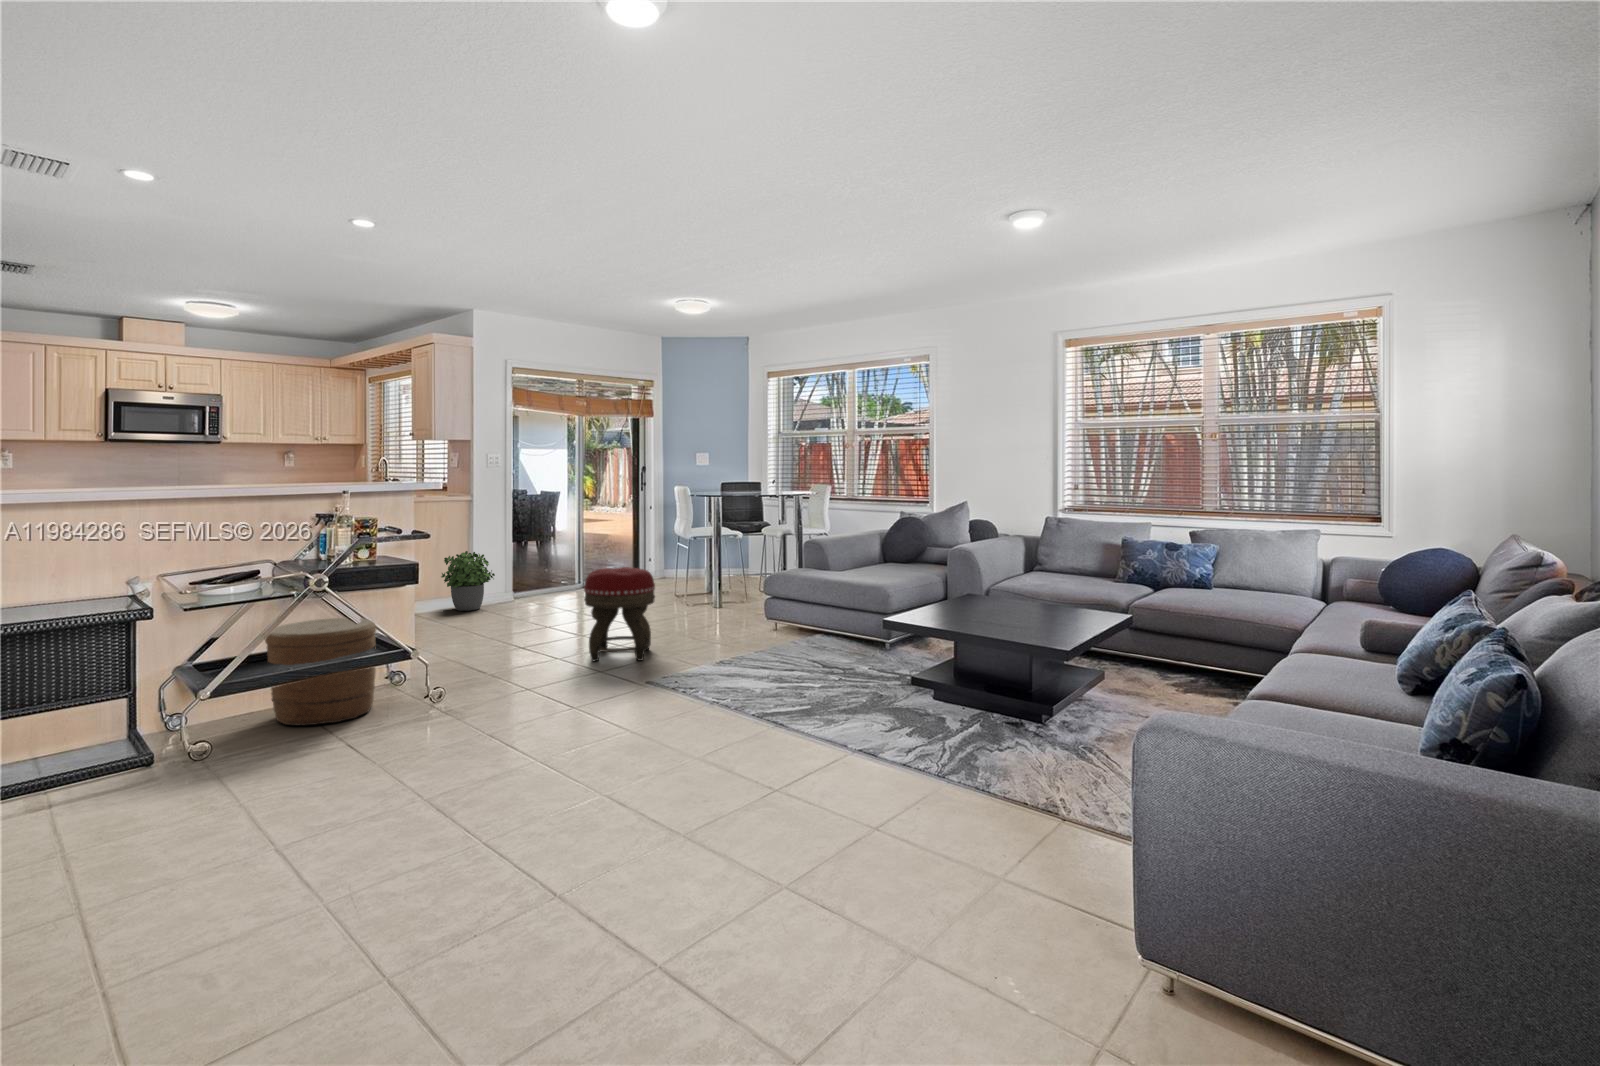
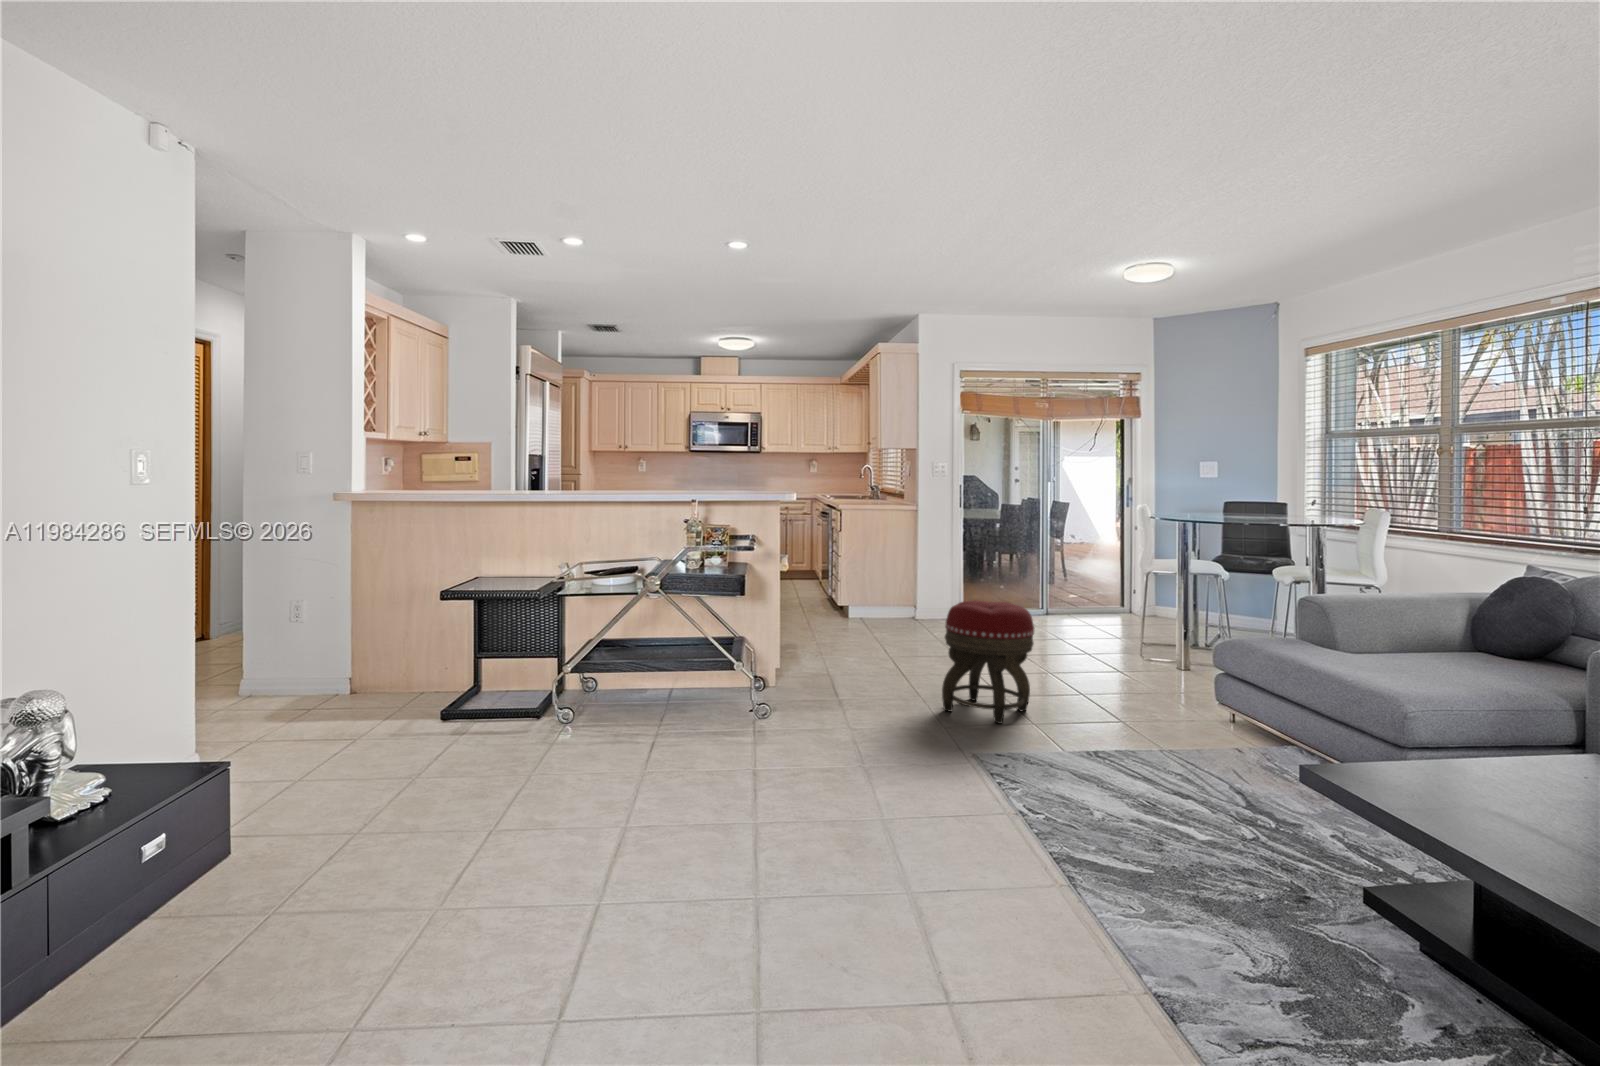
potted plant: present [441,551,495,611] -> none [881,562,933,625]
woven basket: present [265,618,376,725] -> none [612,614,706,719]

